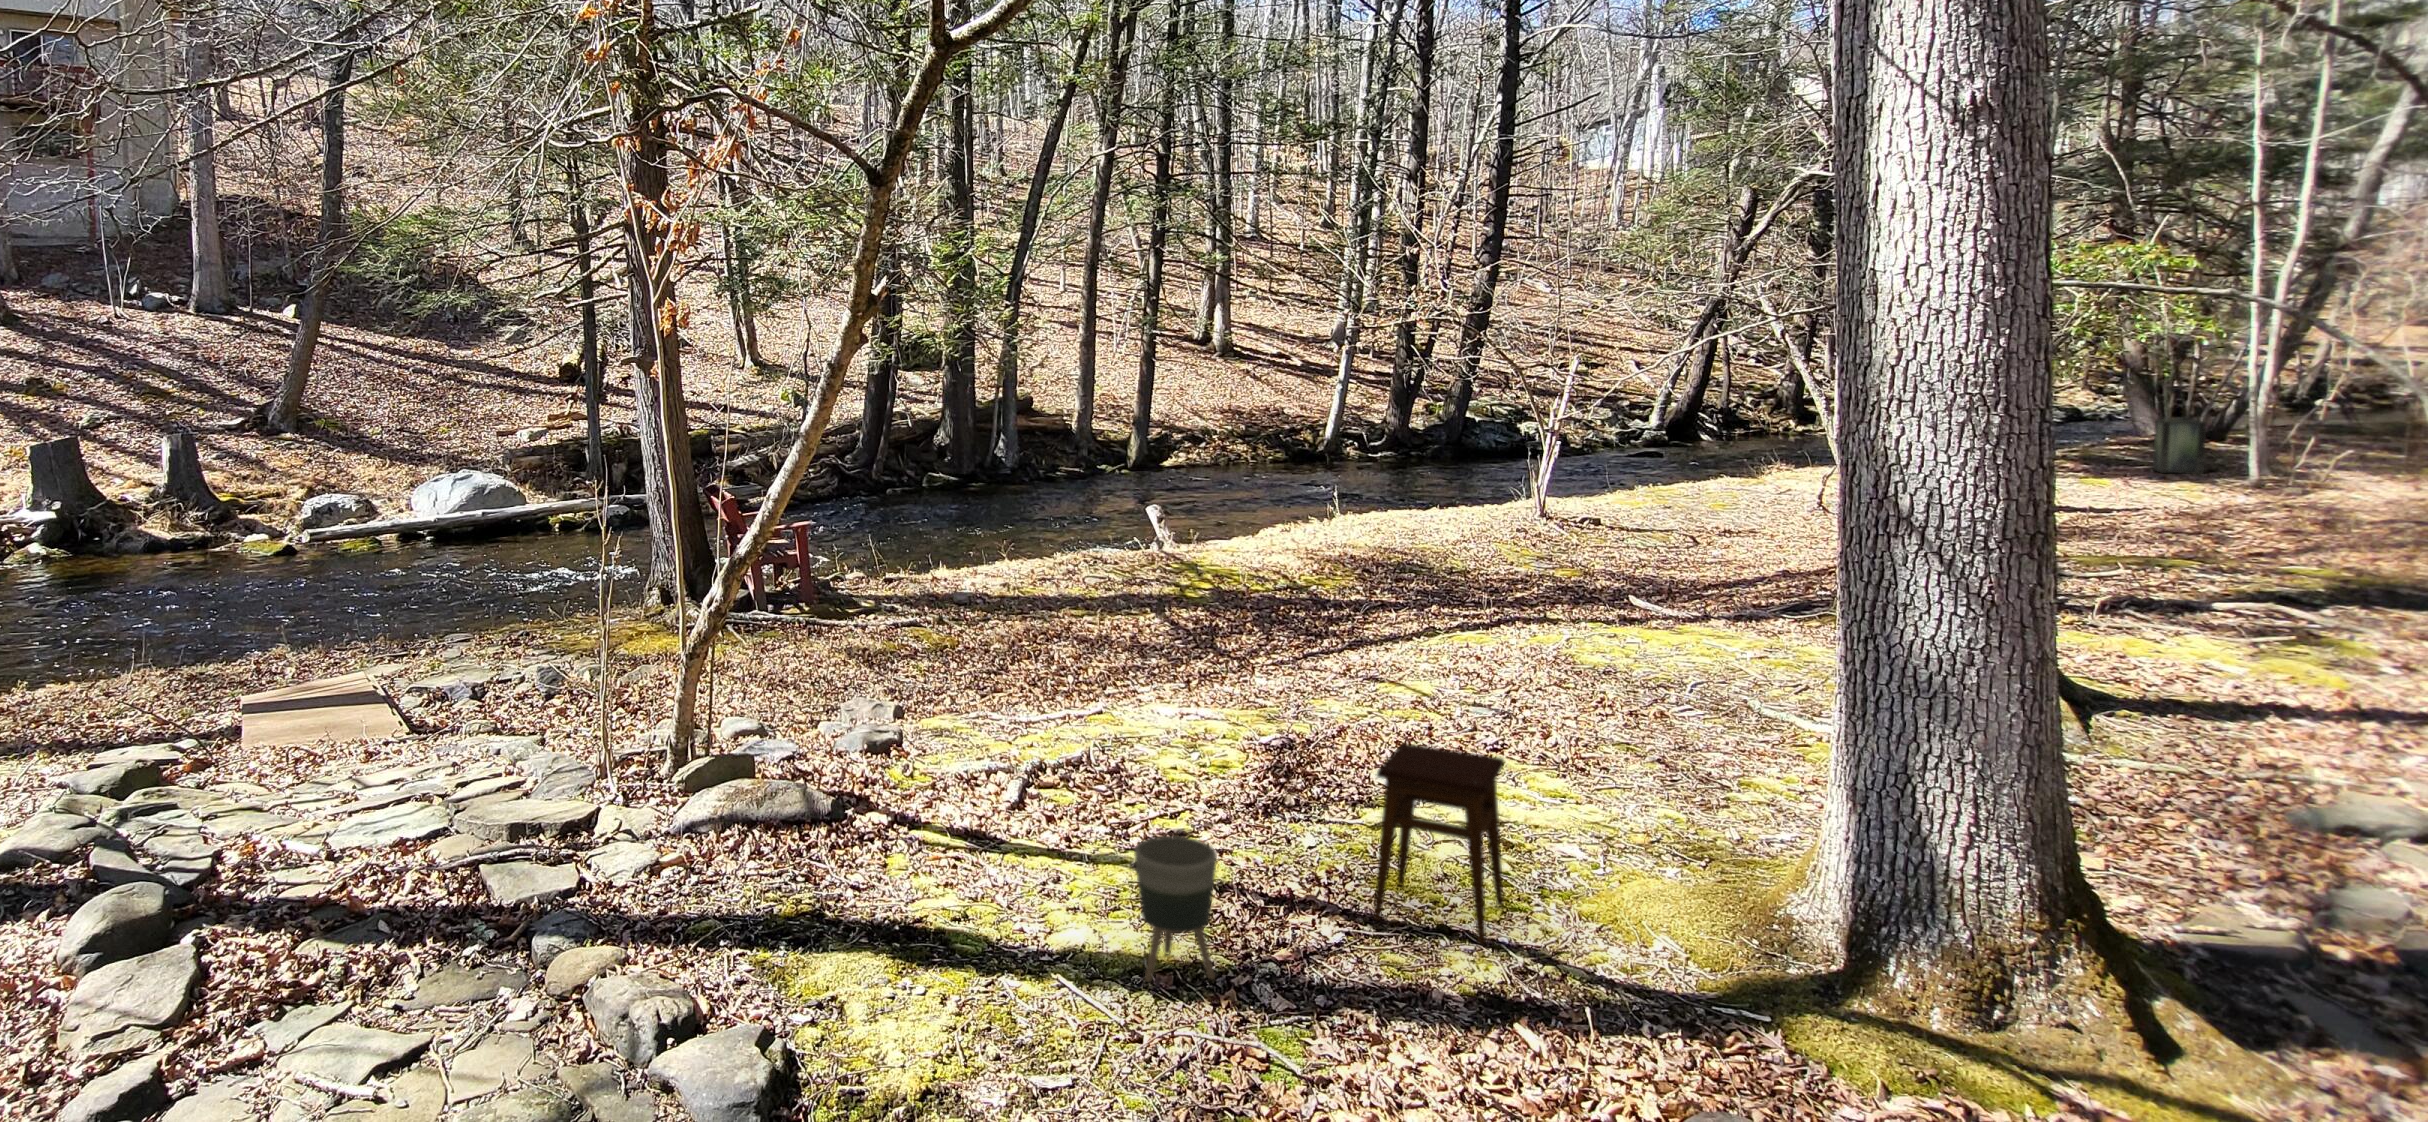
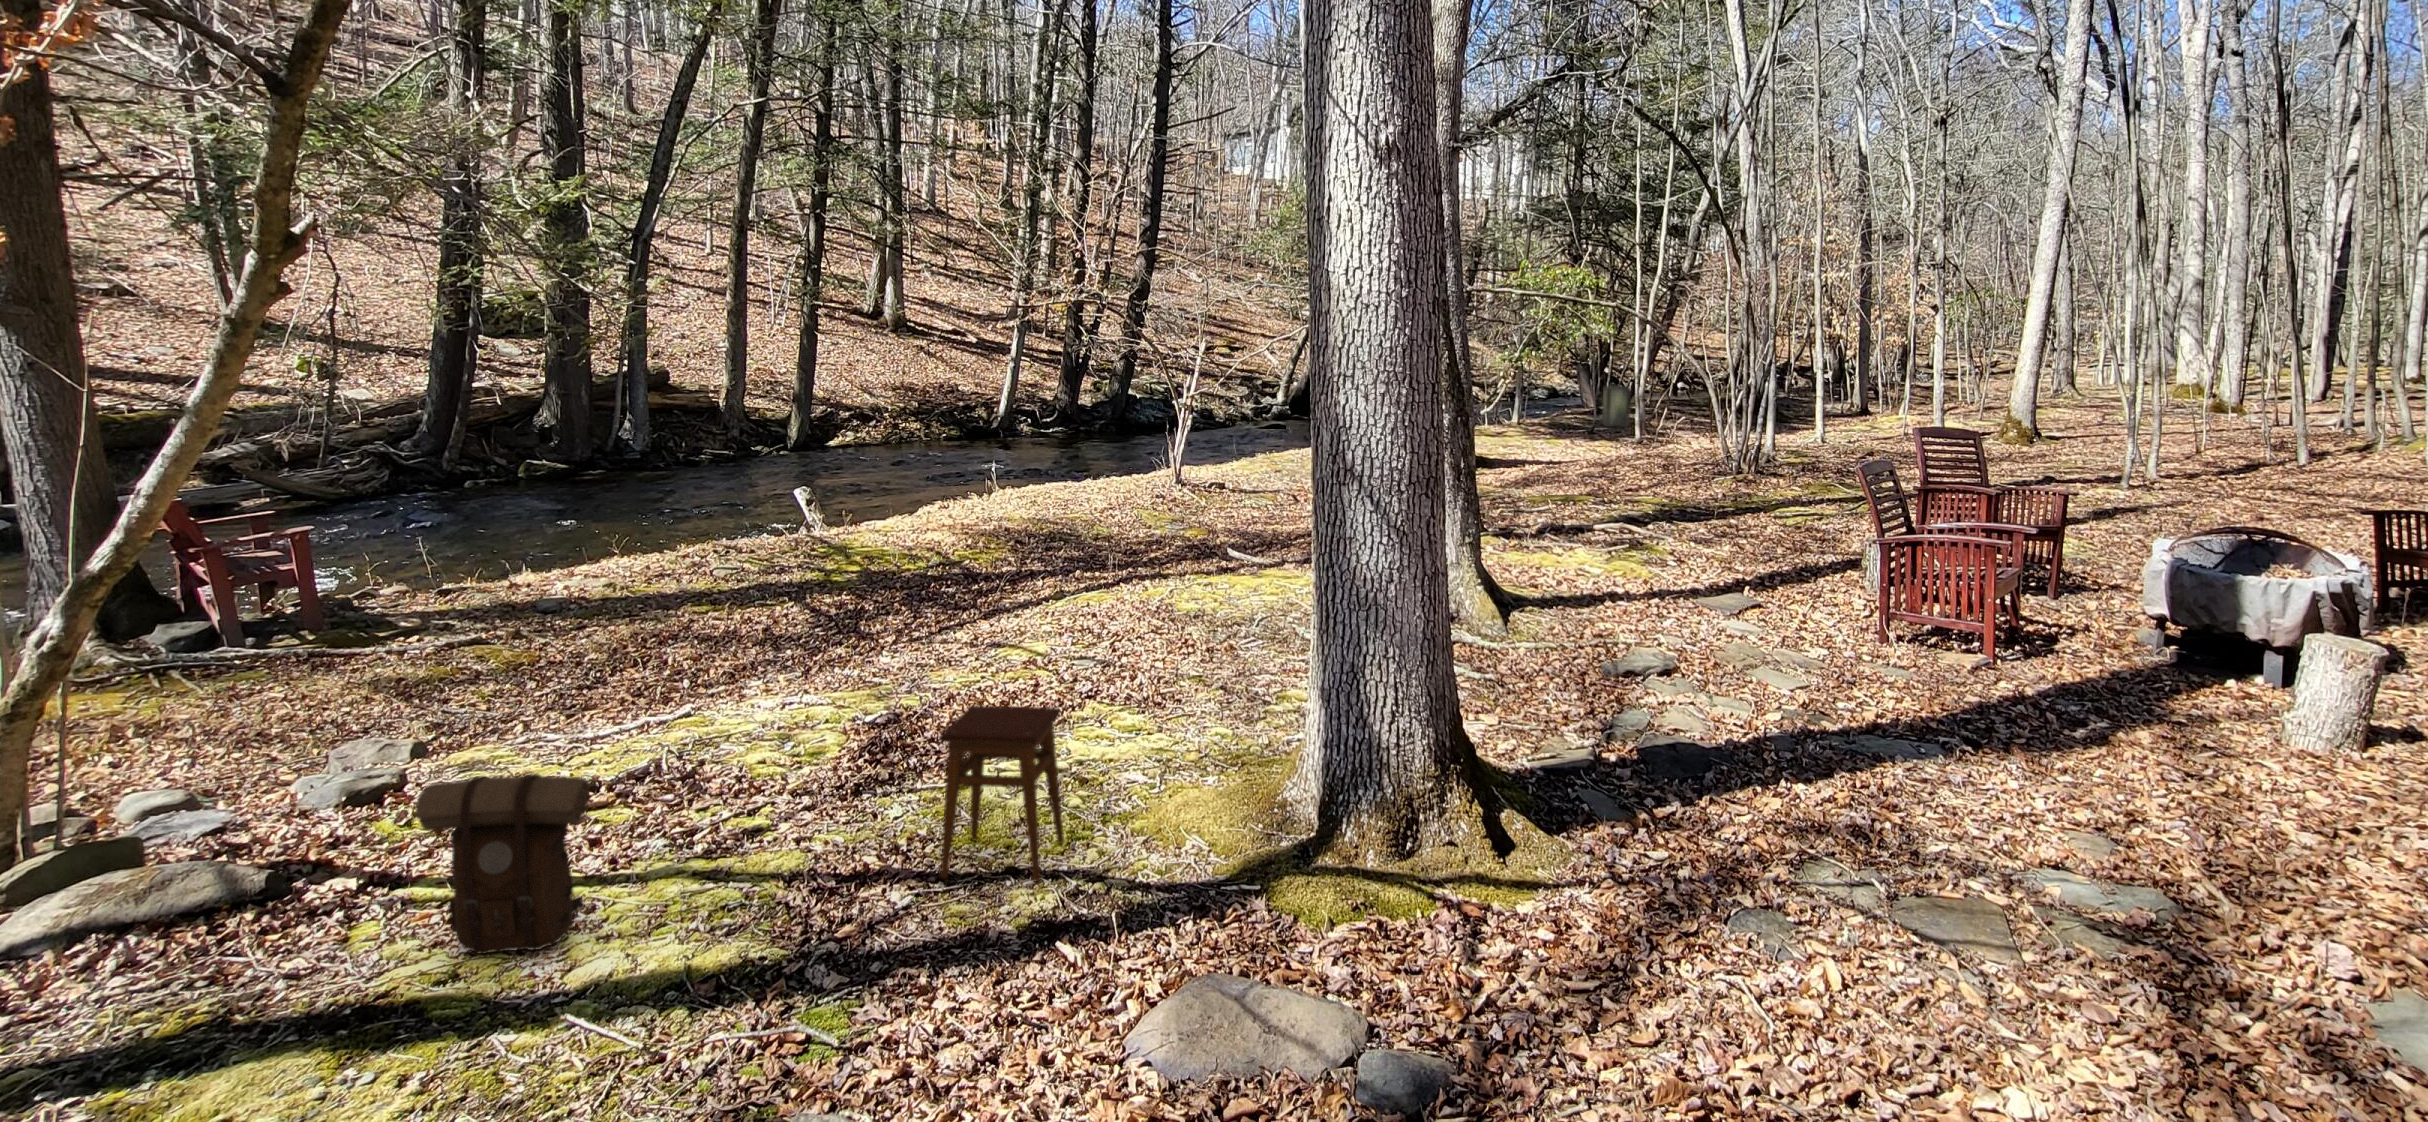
backpack: none [921,750,1056,915] -> present [415,774,590,954]
planter: present [1134,836,1217,982] -> none [671,832,764,989]

